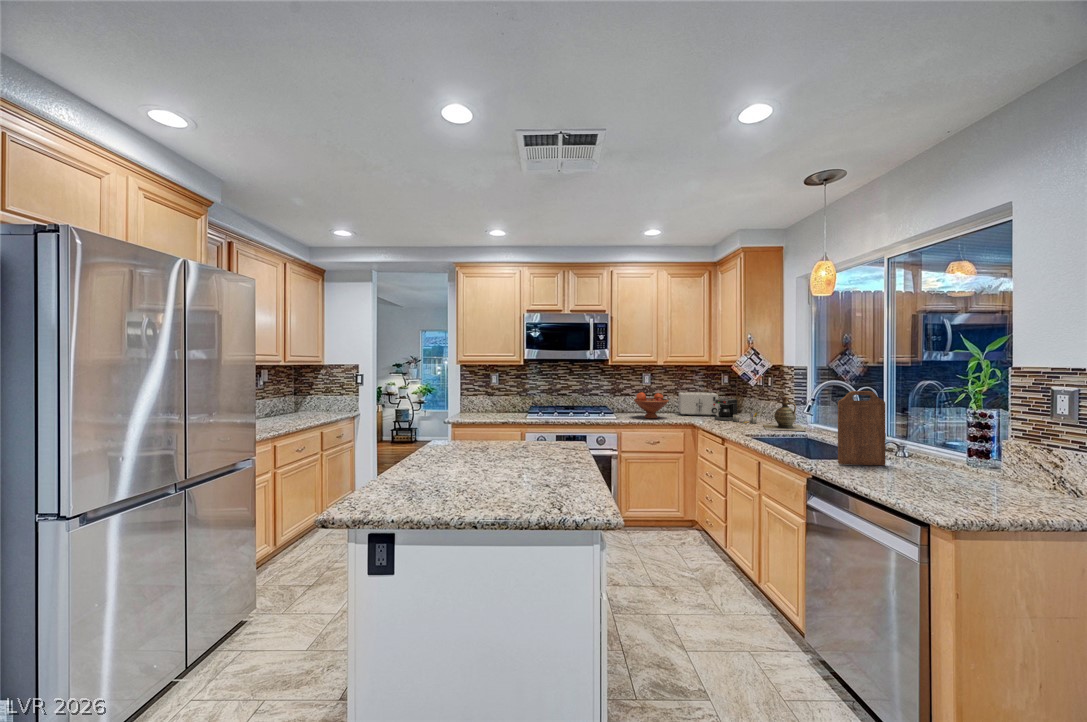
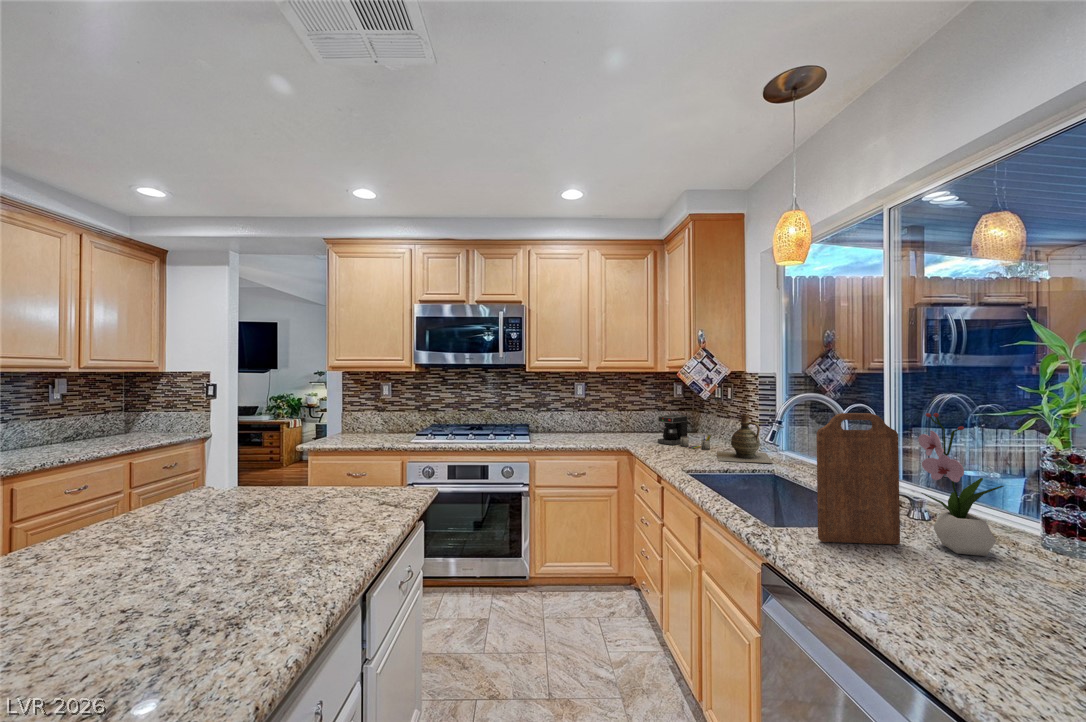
flower arrangement: none [898,391,943,469] -> present [918,413,1004,556]
fruit bowl: present [634,392,669,418] -> none [555,407,600,441]
toaster: present [679,392,718,416] -> none [618,406,665,437]

